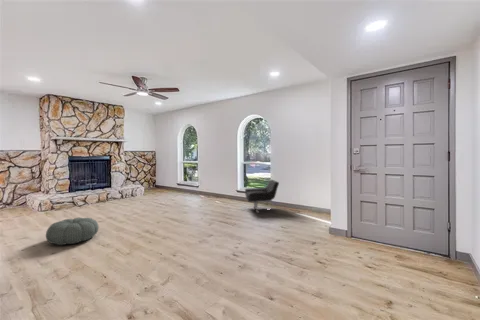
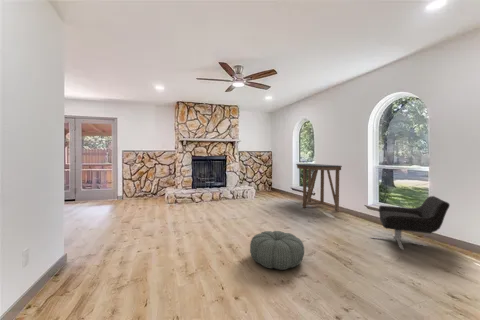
console table: none [184,162,220,199] -> present [296,164,342,211]
pouf: present [46,218,99,245] -> present [250,231,304,270]

